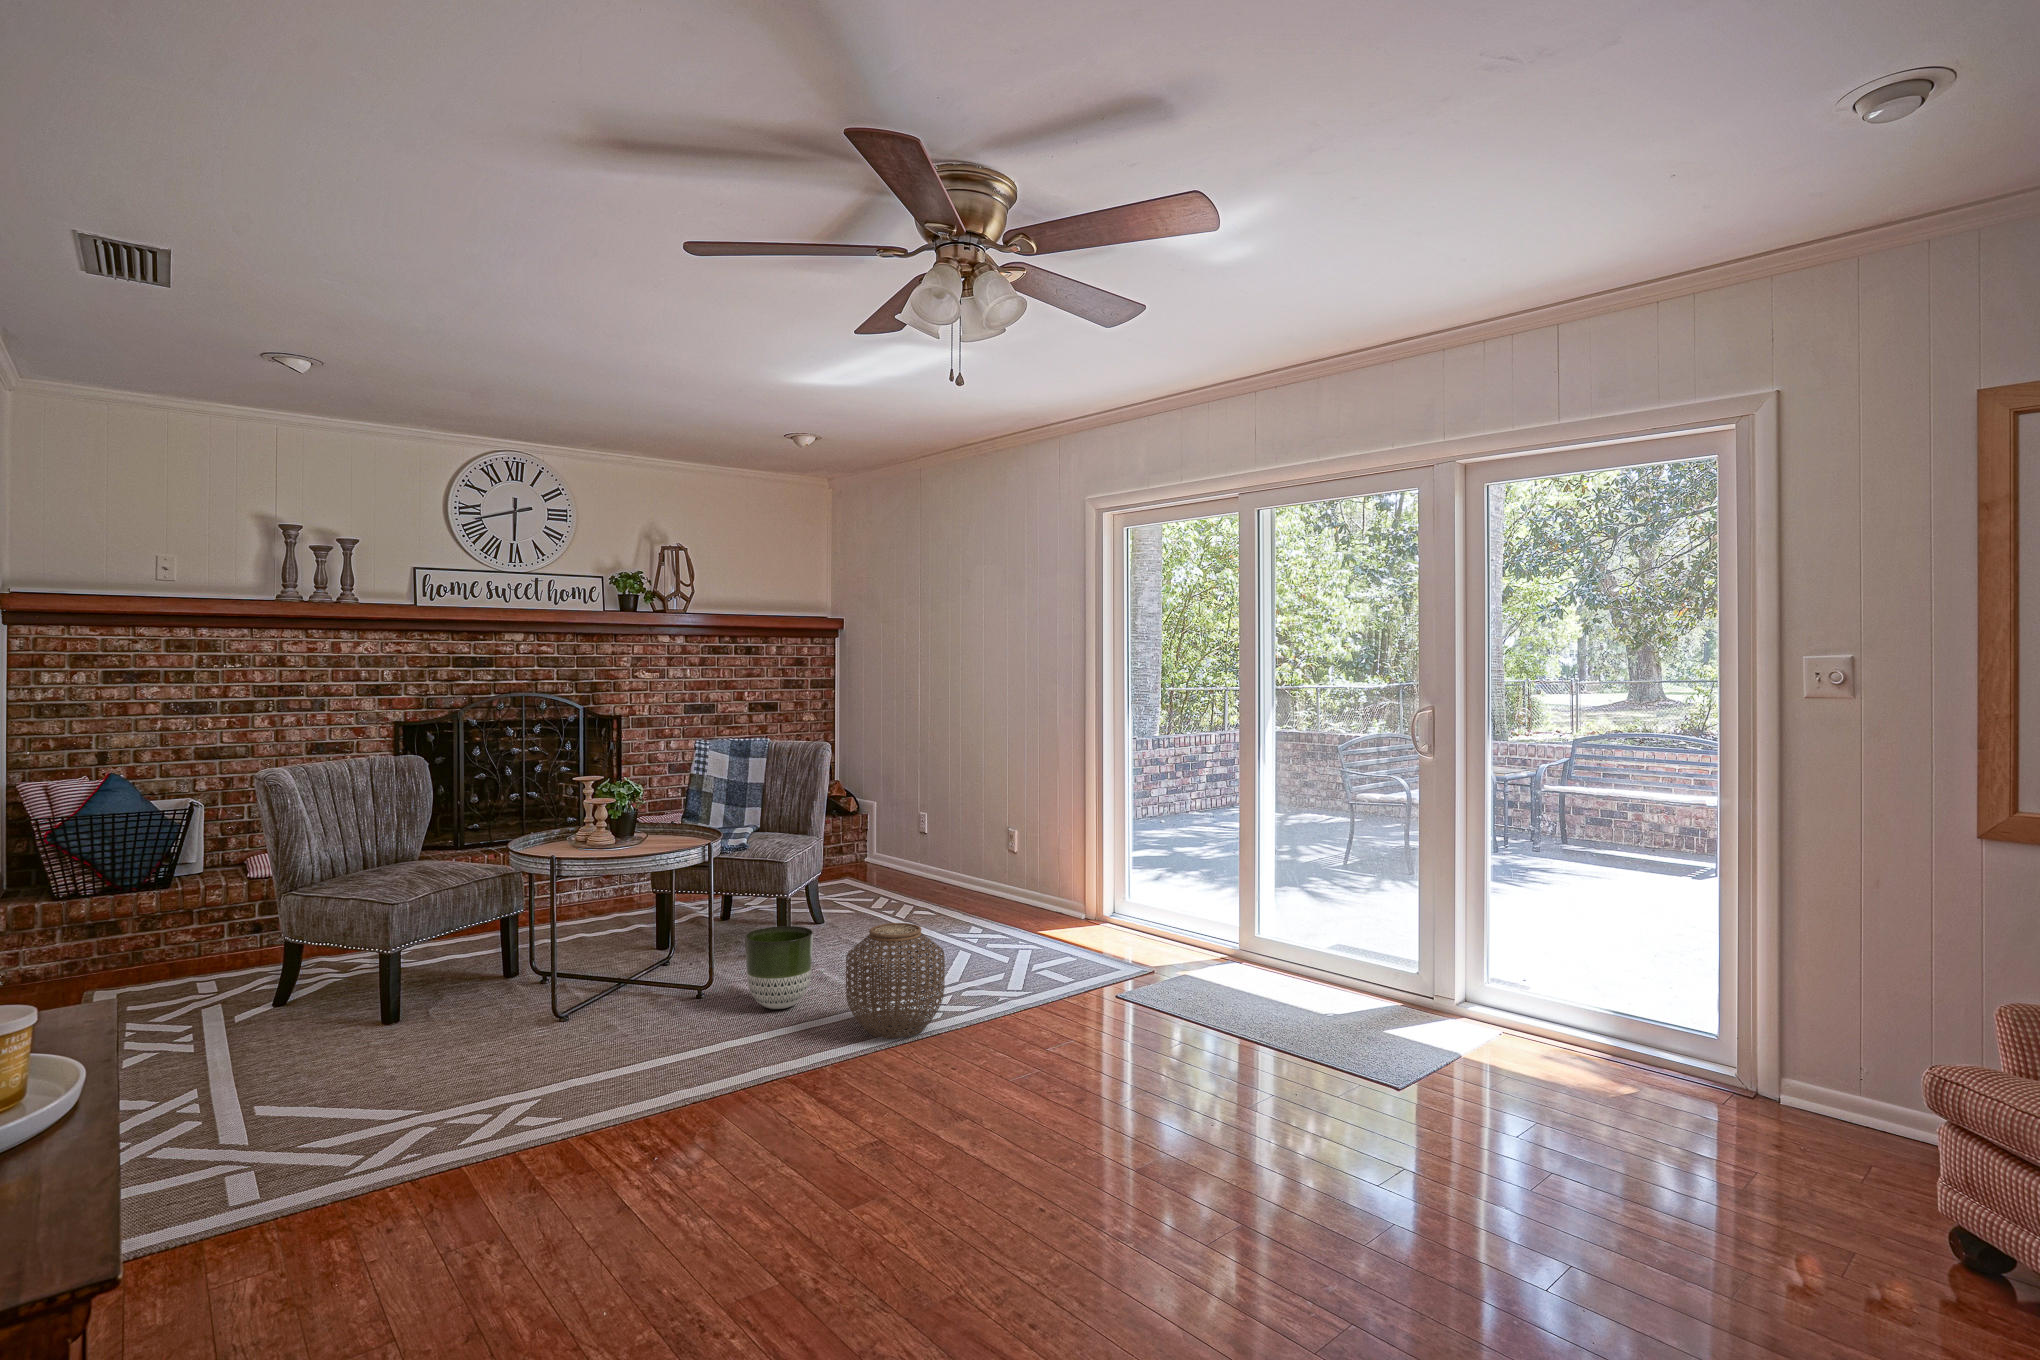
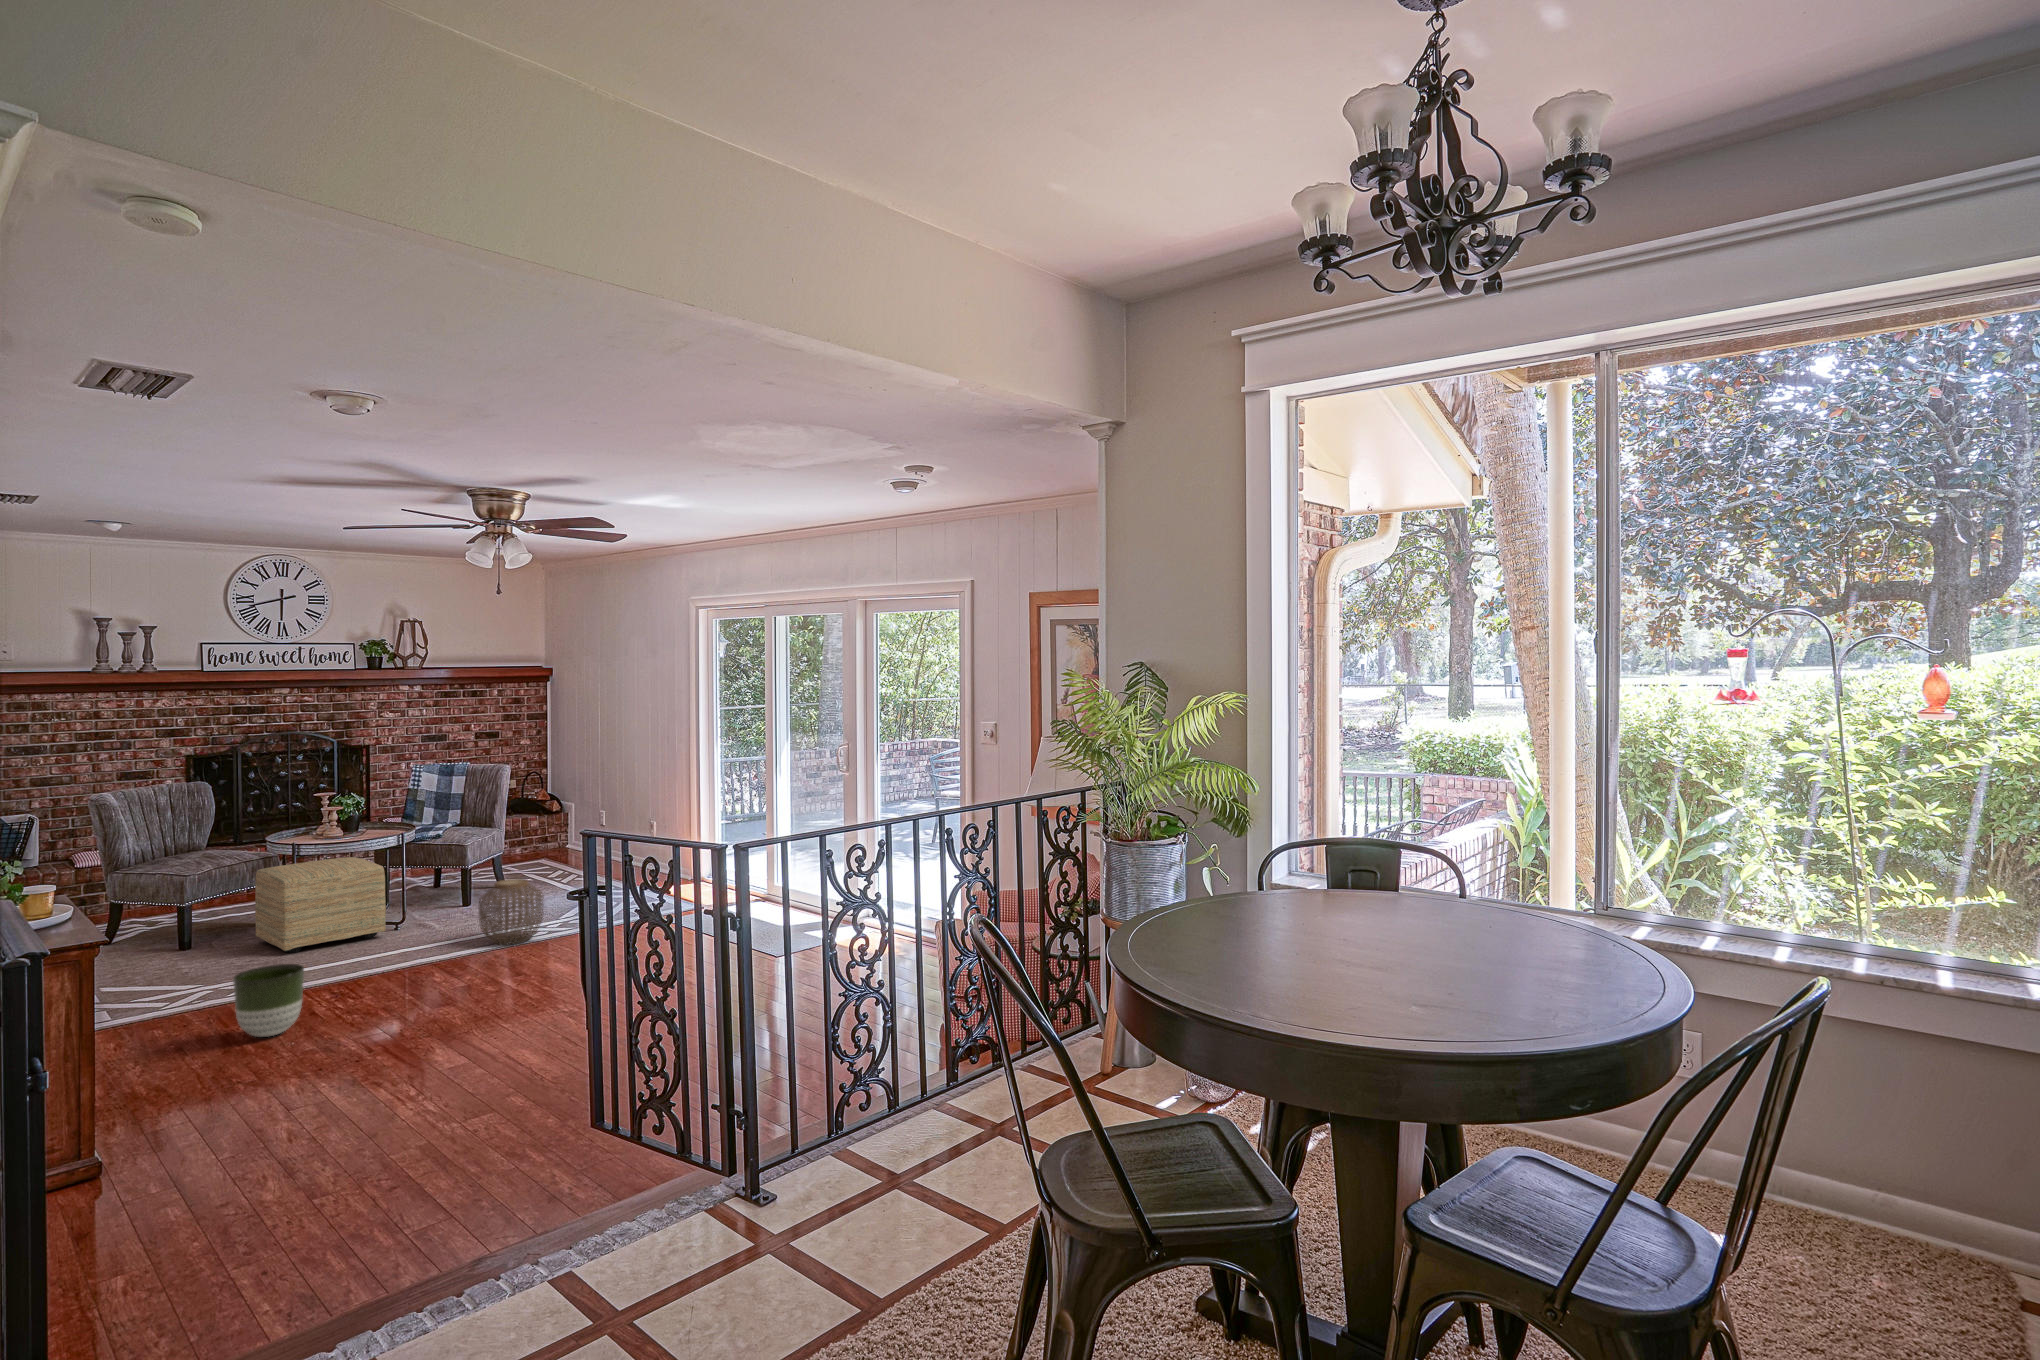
ottoman: none [497,878,690,1037] -> present [255,857,386,953]
planter: present [745,926,813,1009] -> present [233,964,304,1037]

